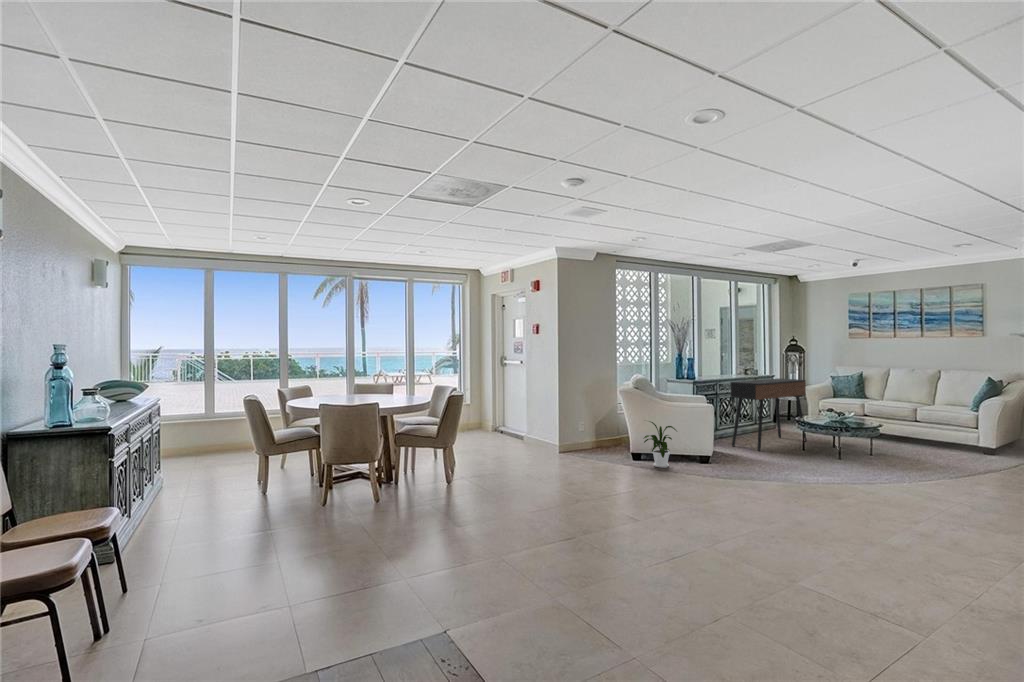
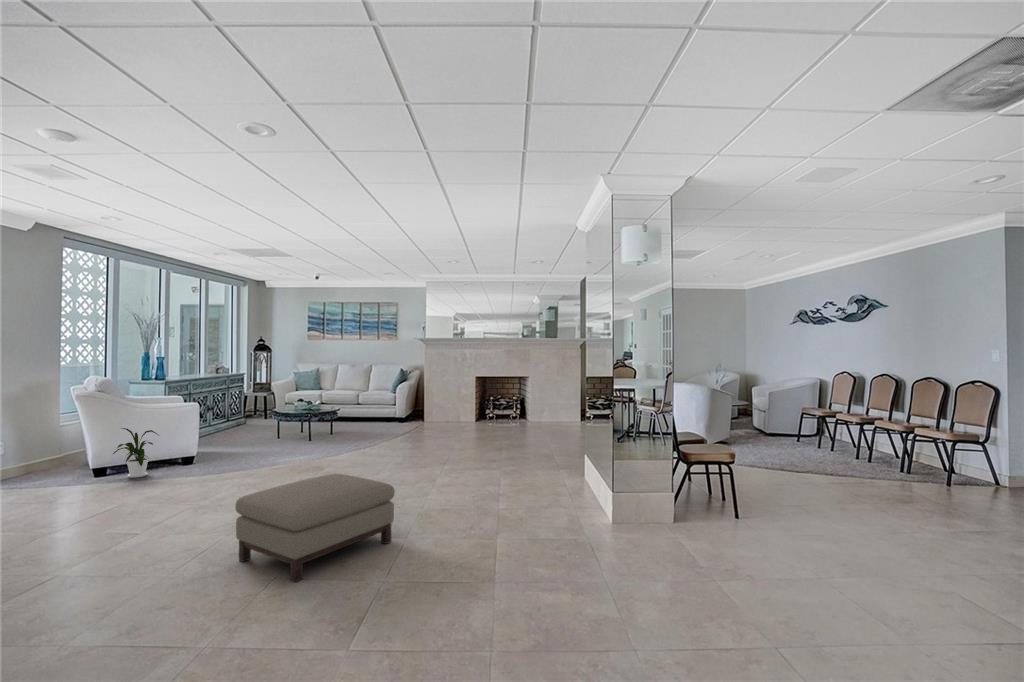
console table: present [731,379,807,451] -> none [209,376,278,446]
ottoman: none [706,518,930,651] -> present [235,474,395,582]

